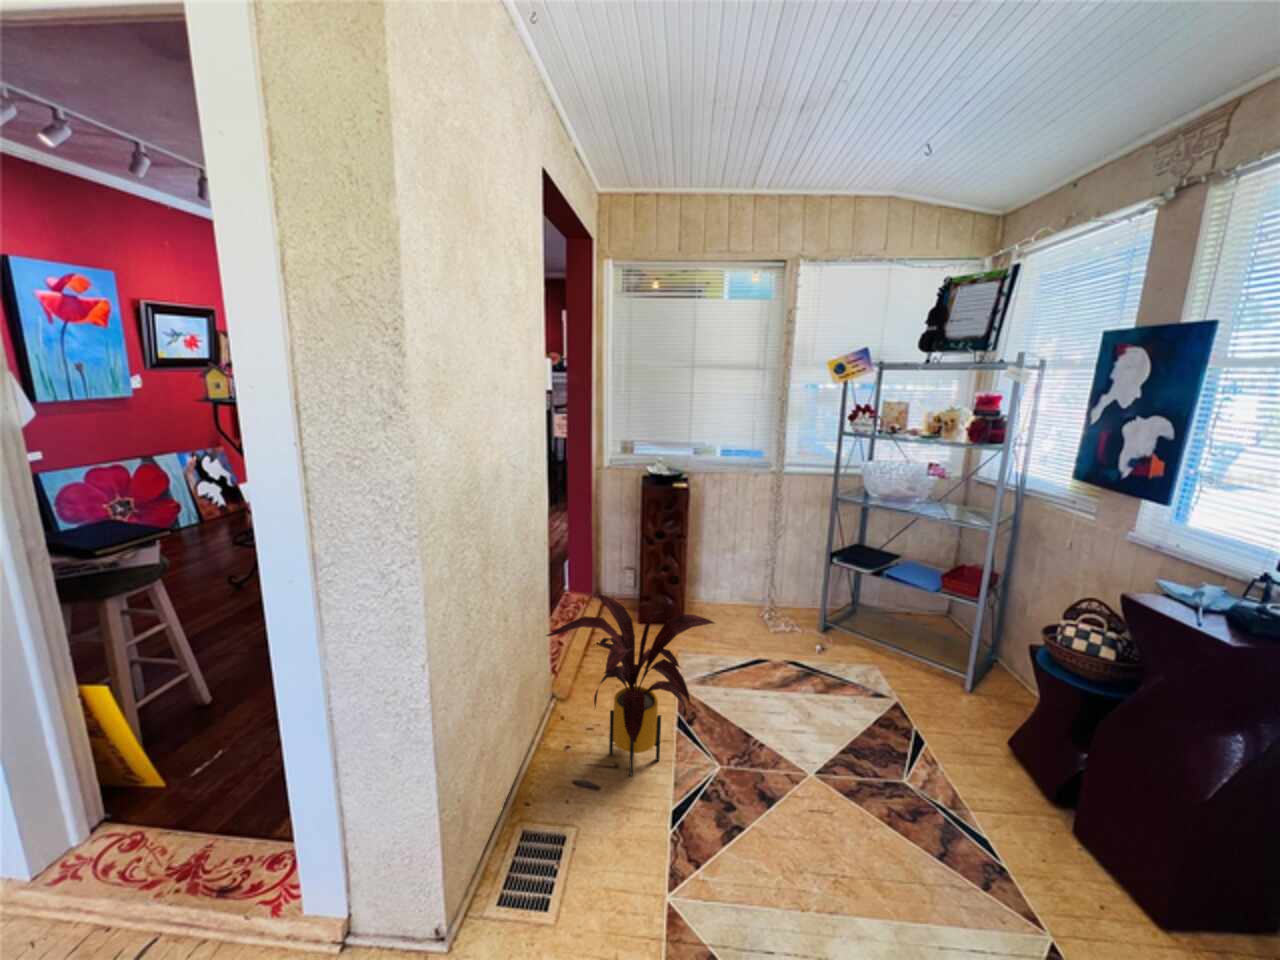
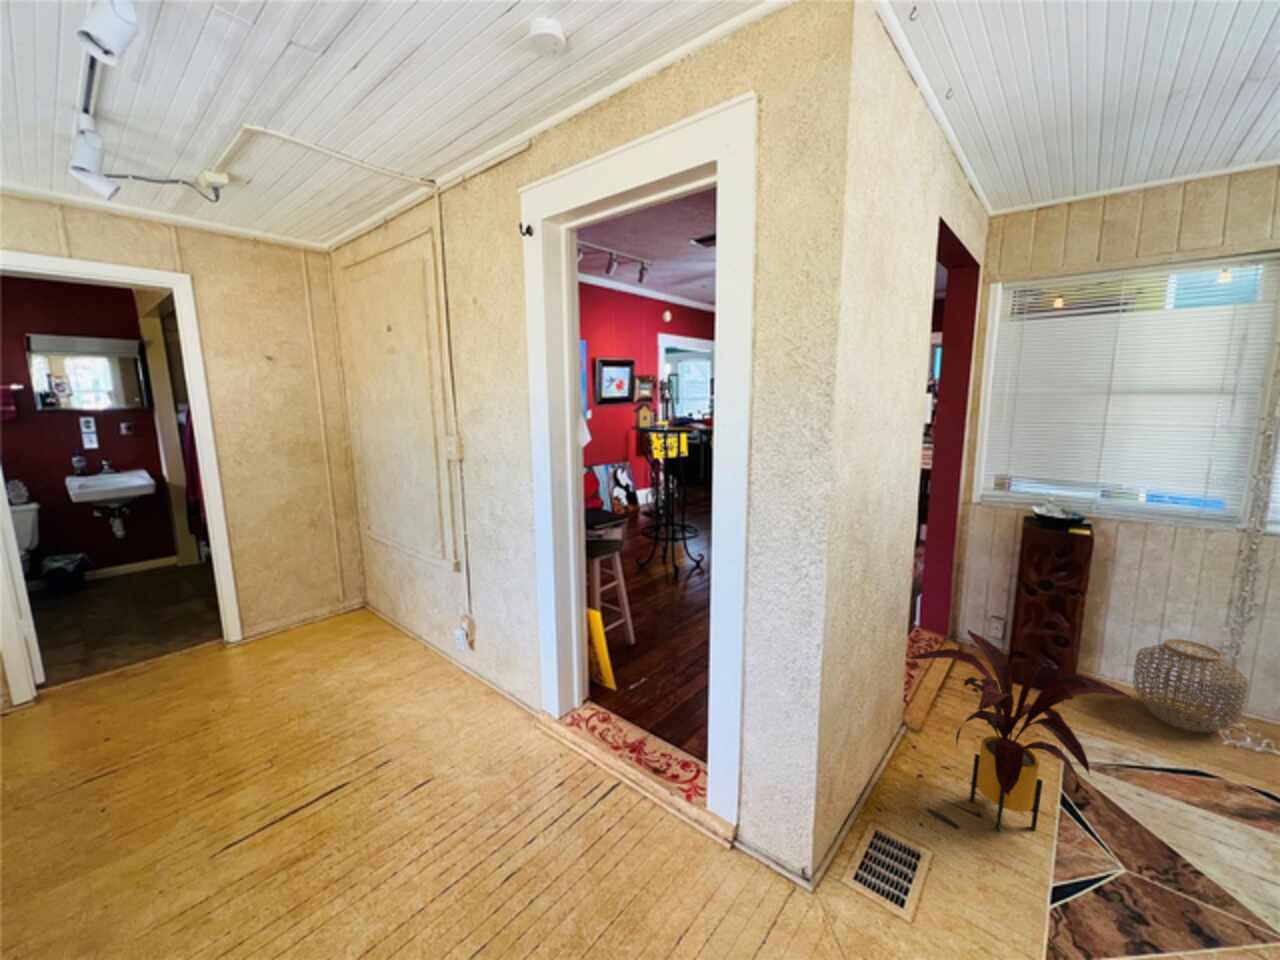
woven basket: none [720,562,781,630] -> present [1133,639,1248,732]

